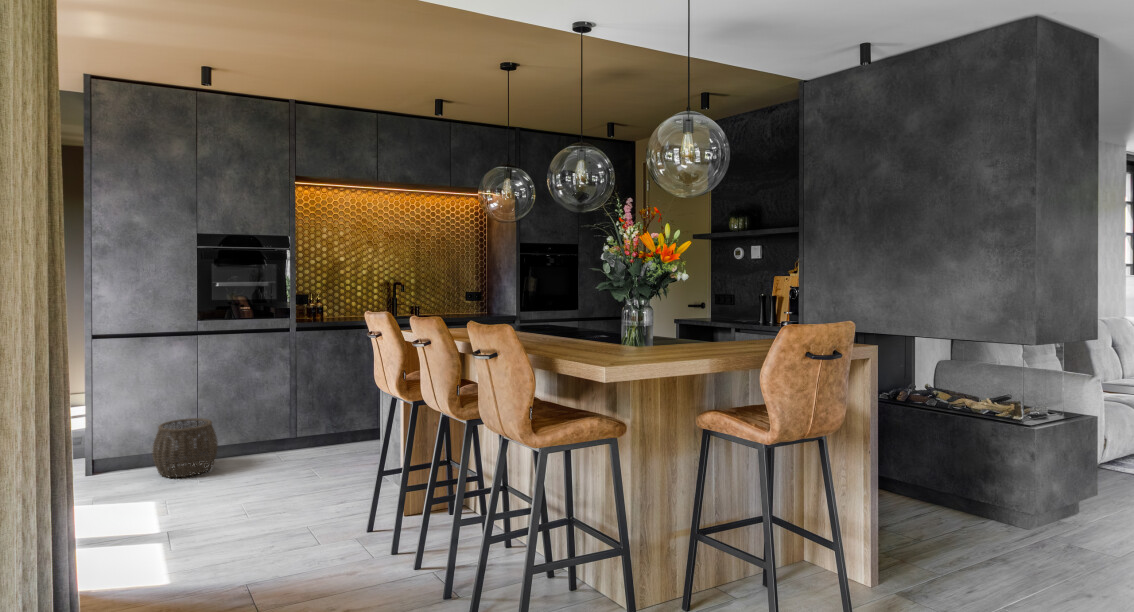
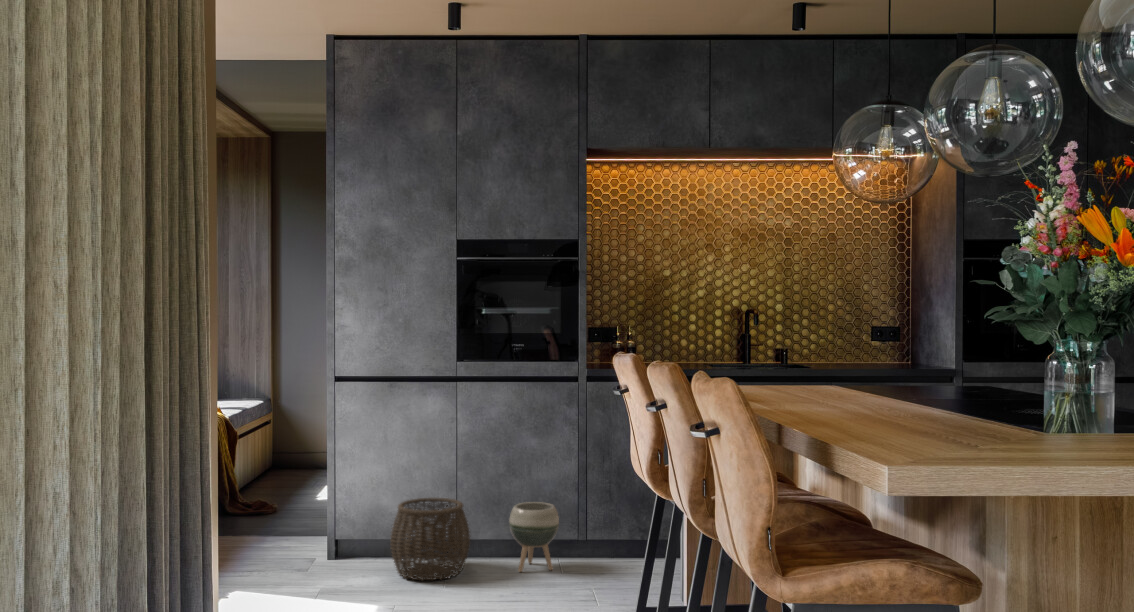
planter: none [246,414,283,461] -> present [509,502,559,572]

